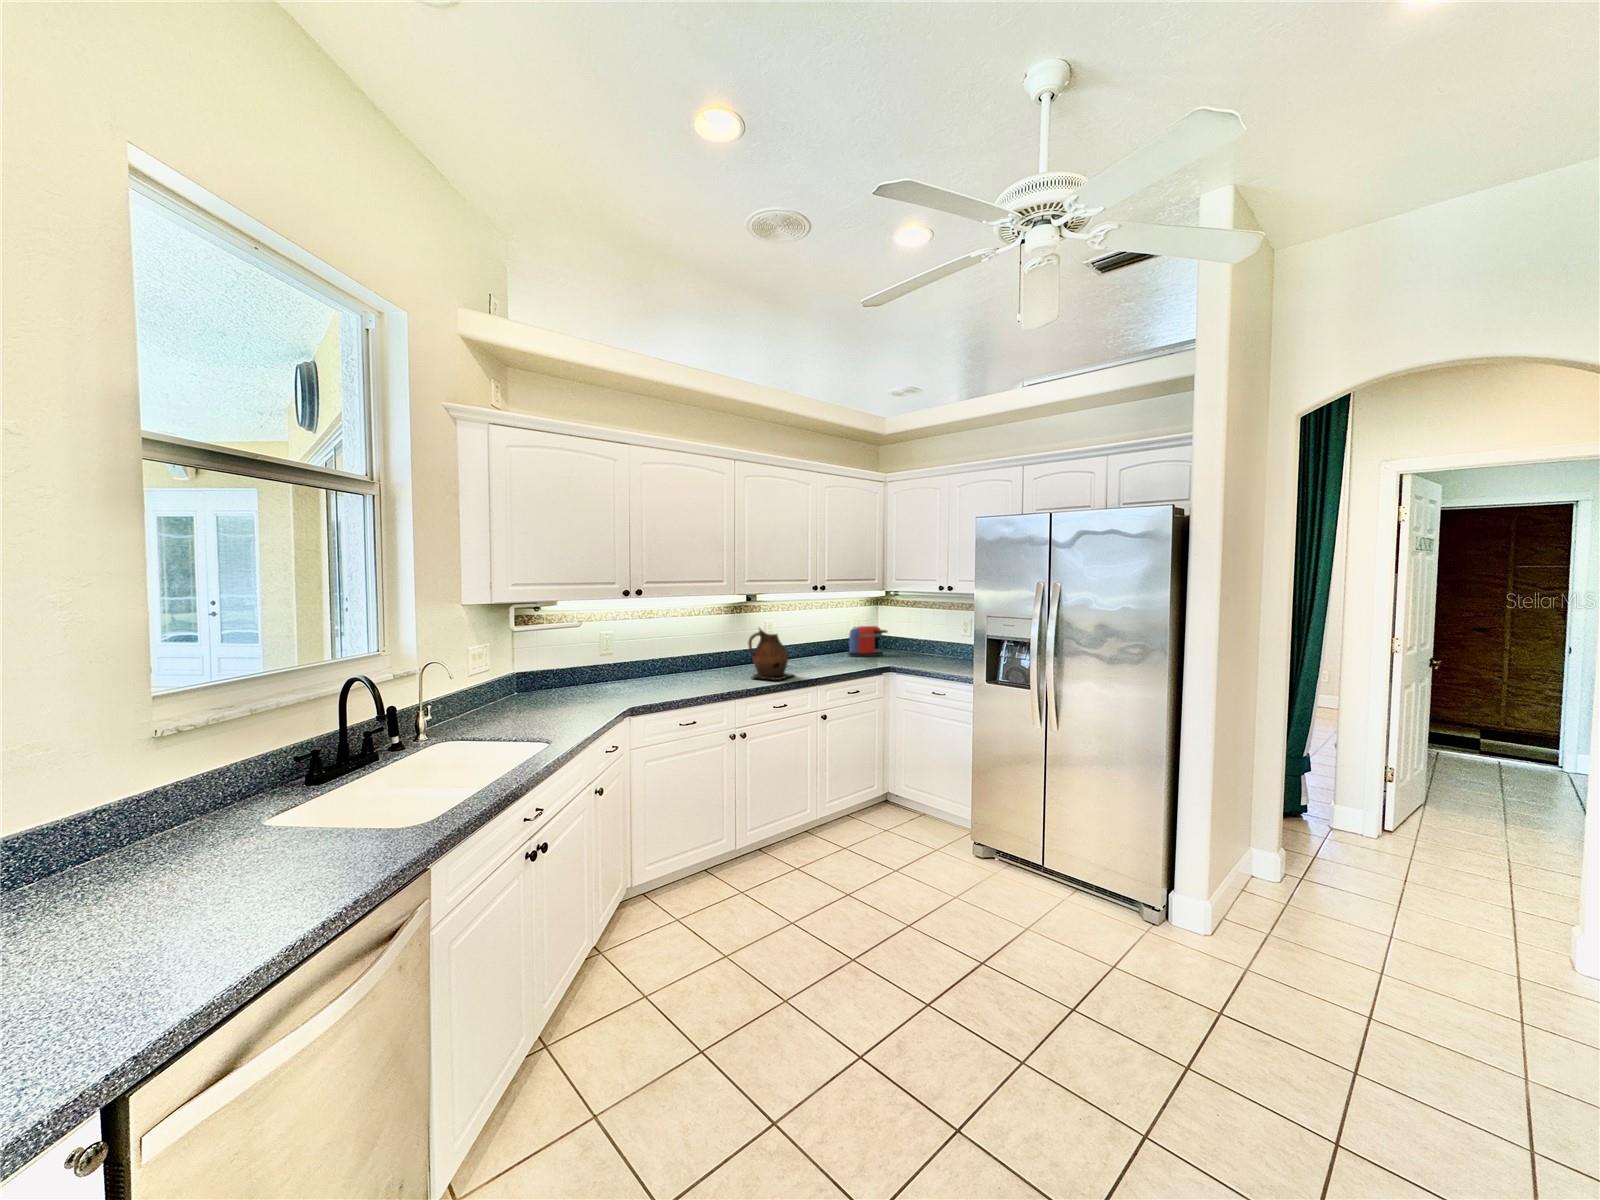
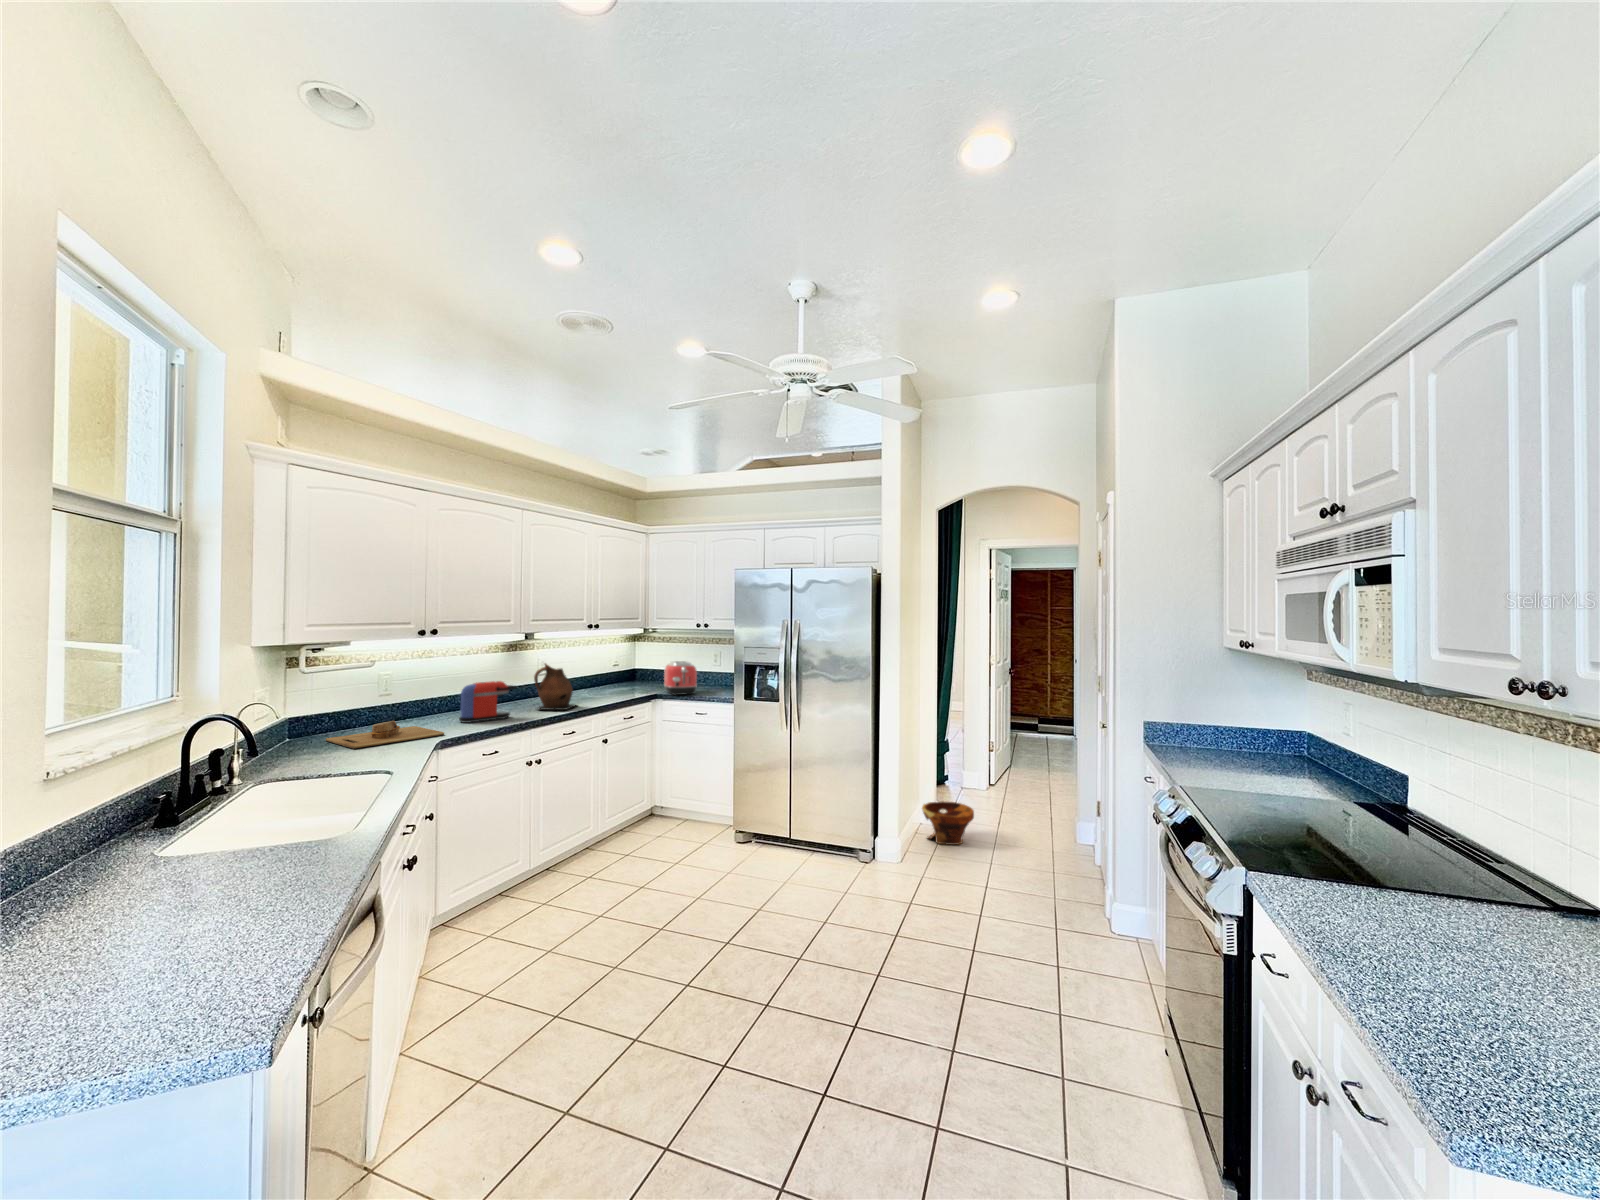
coffee maker: present [848,626,887,657] -> present [459,681,516,723]
toaster: none [898,629,936,670] -> present [664,661,697,695]
cutting board: none [544,682,644,709] -> present [326,721,444,749]
planter: none [1252,849,1348,923] -> present [922,802,974,845]

